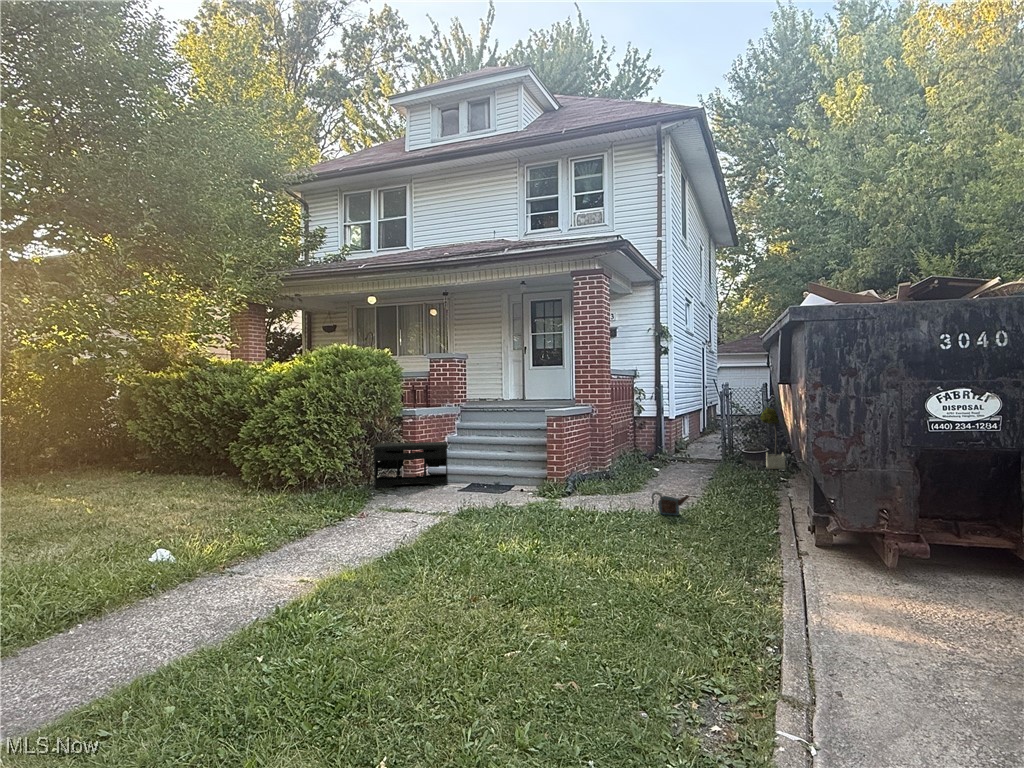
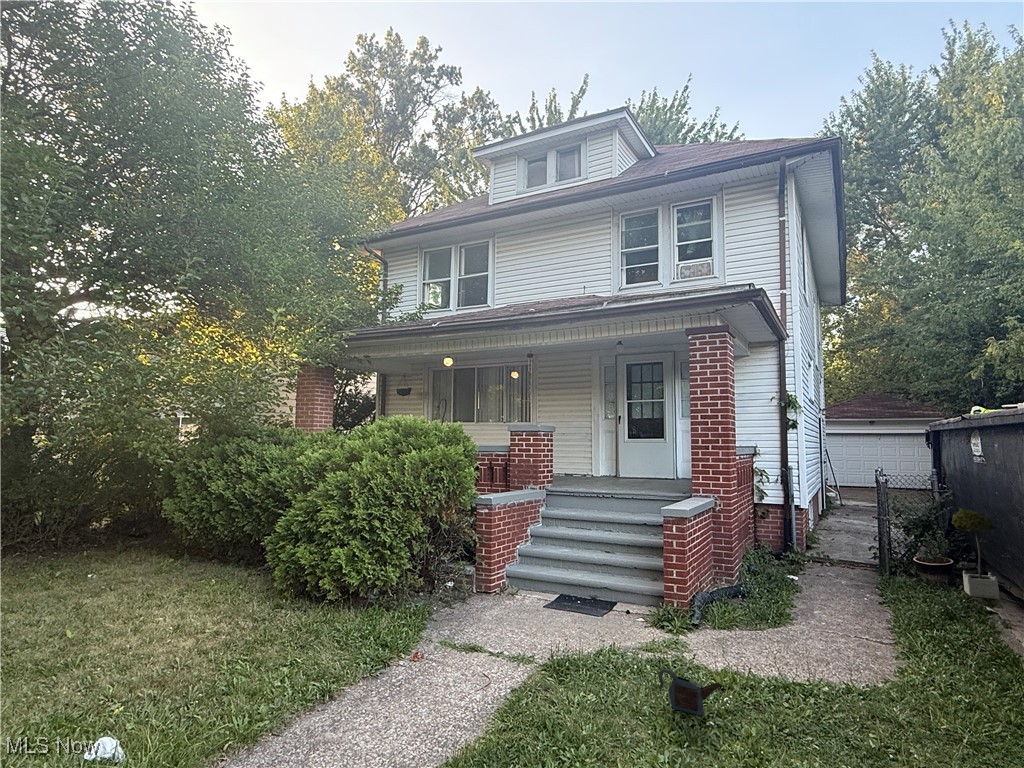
bench: present [373,442,448,488] -> none [436,540,531,603]
watering can: present [652,492,689,515] -> present [659,669,721,716]

